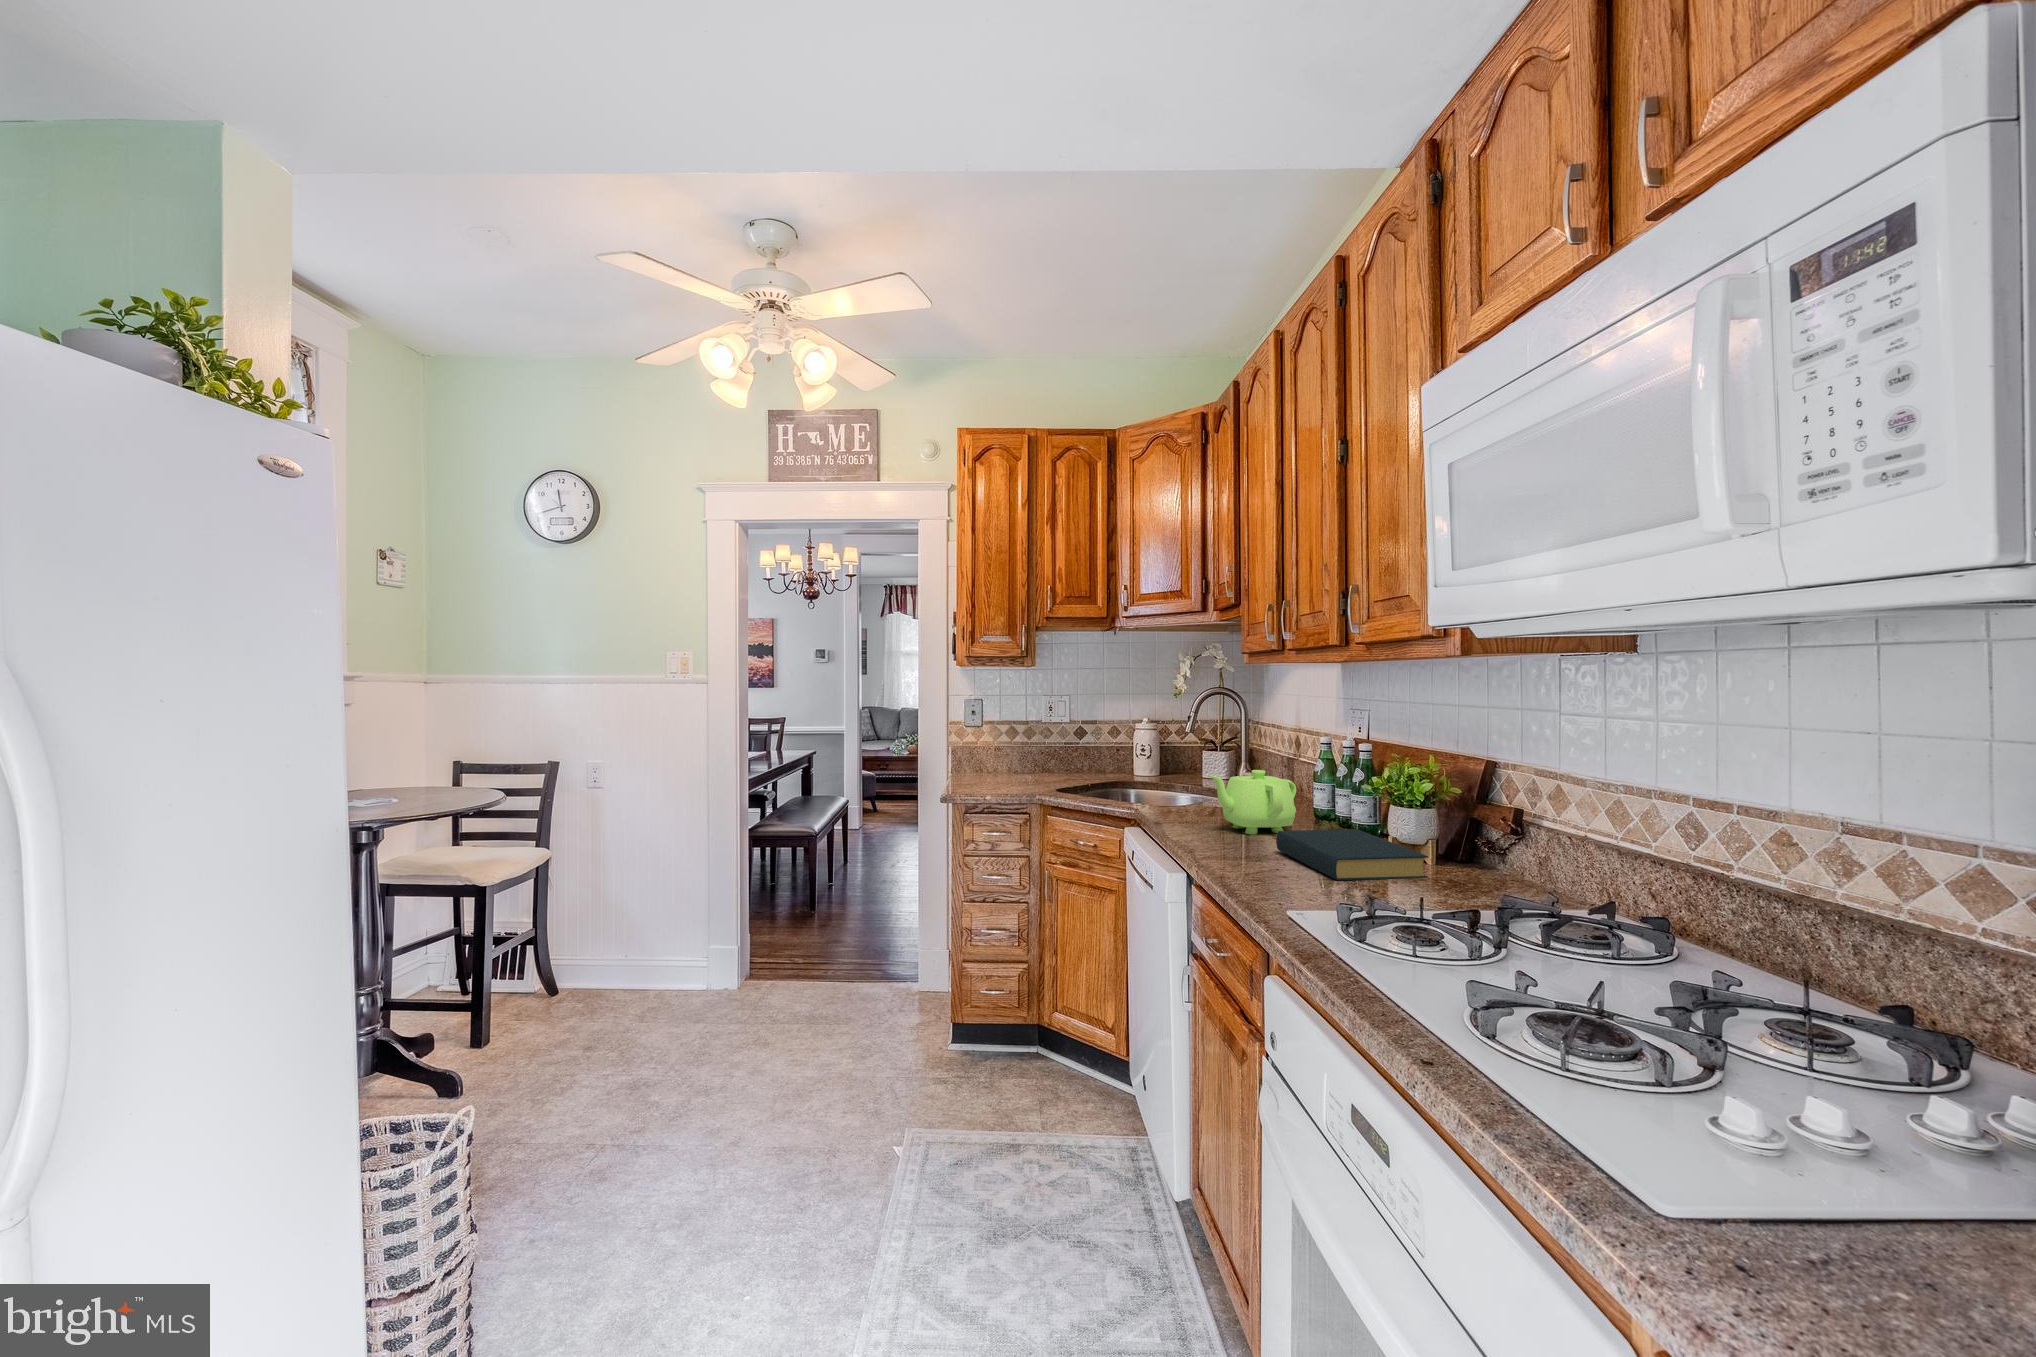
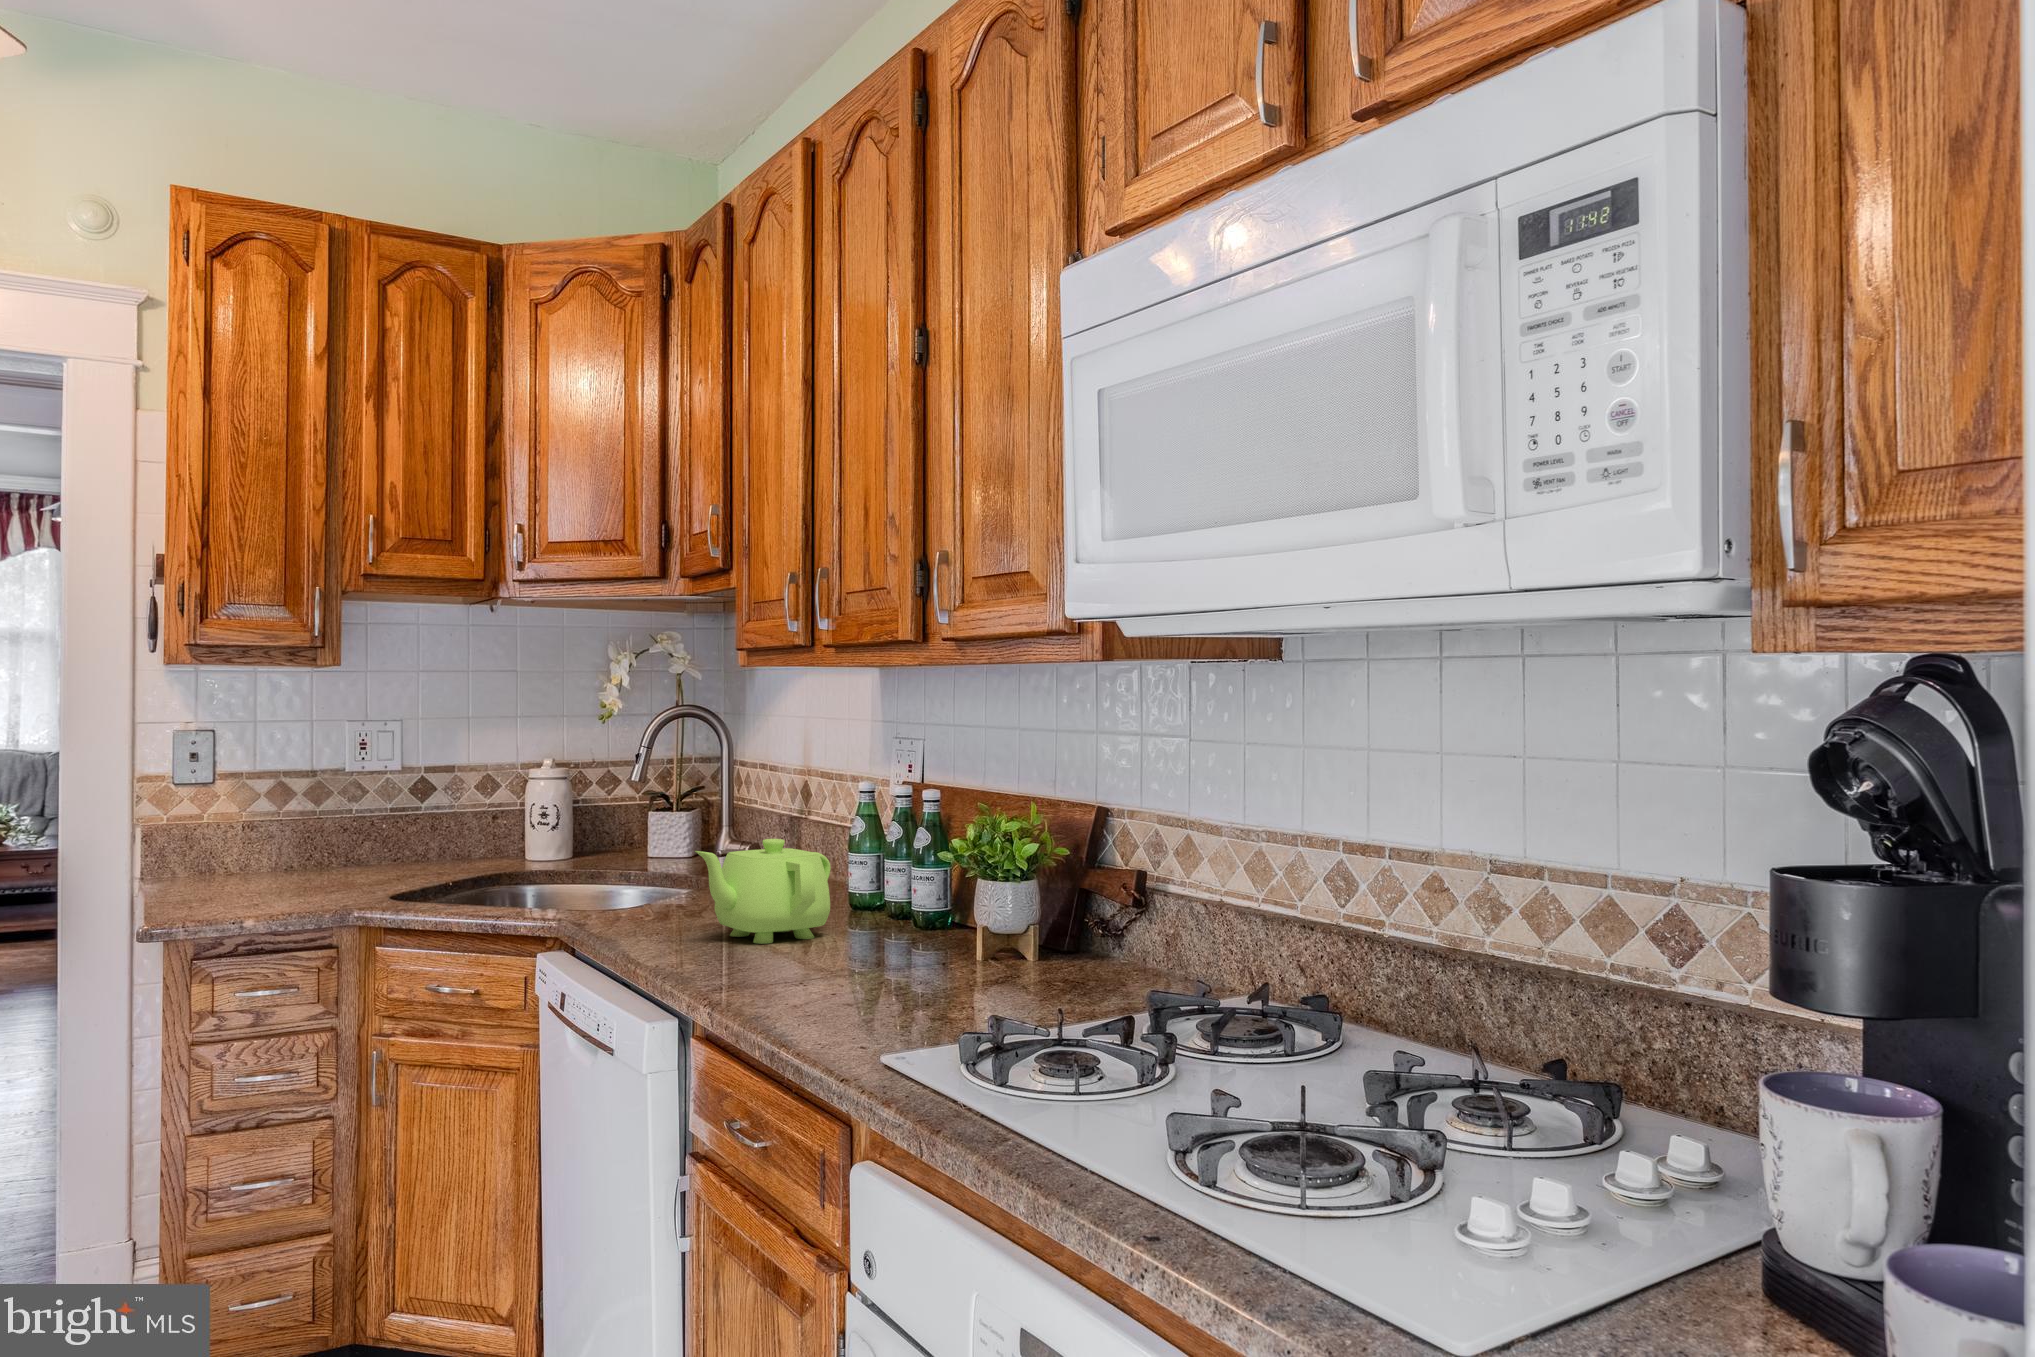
hardback book: present [1276,829,1428,880] -> none [813,921,1036,996]

